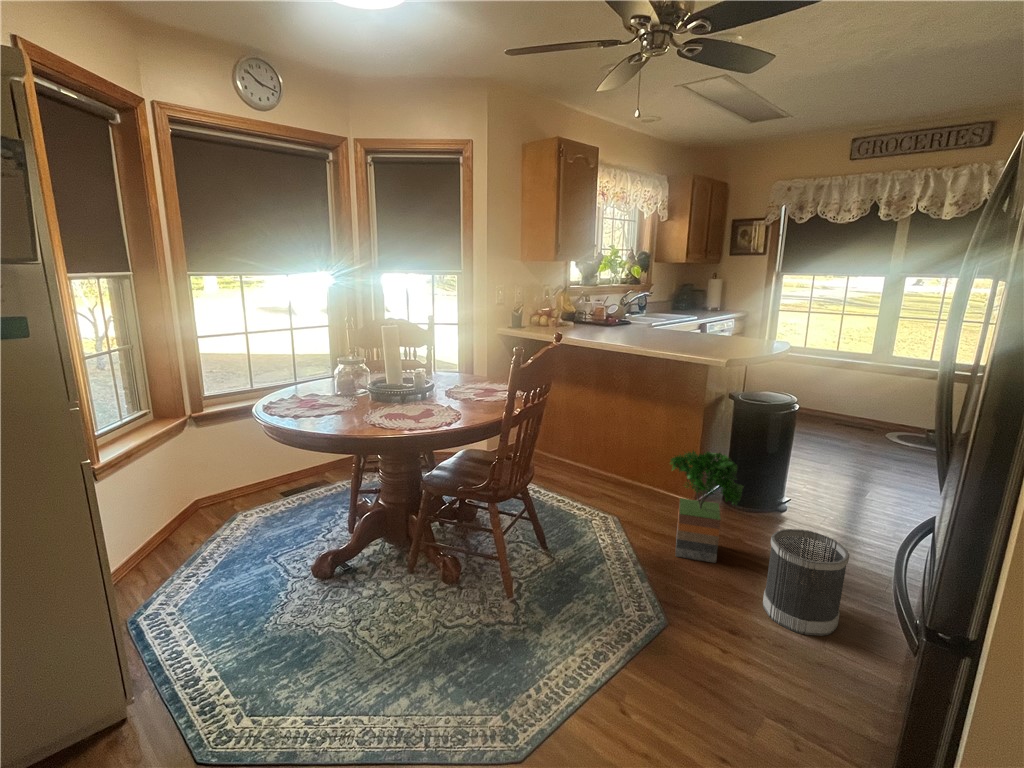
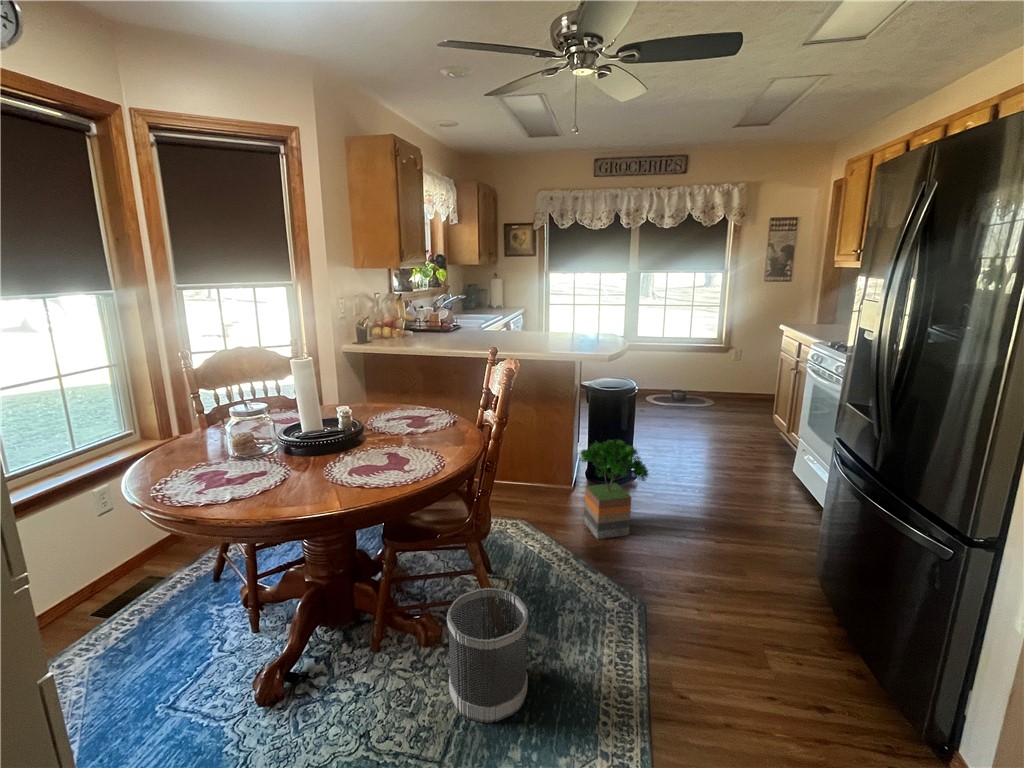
wastebasket: present [763,529,849,636] -> present [447,588,528,723]

